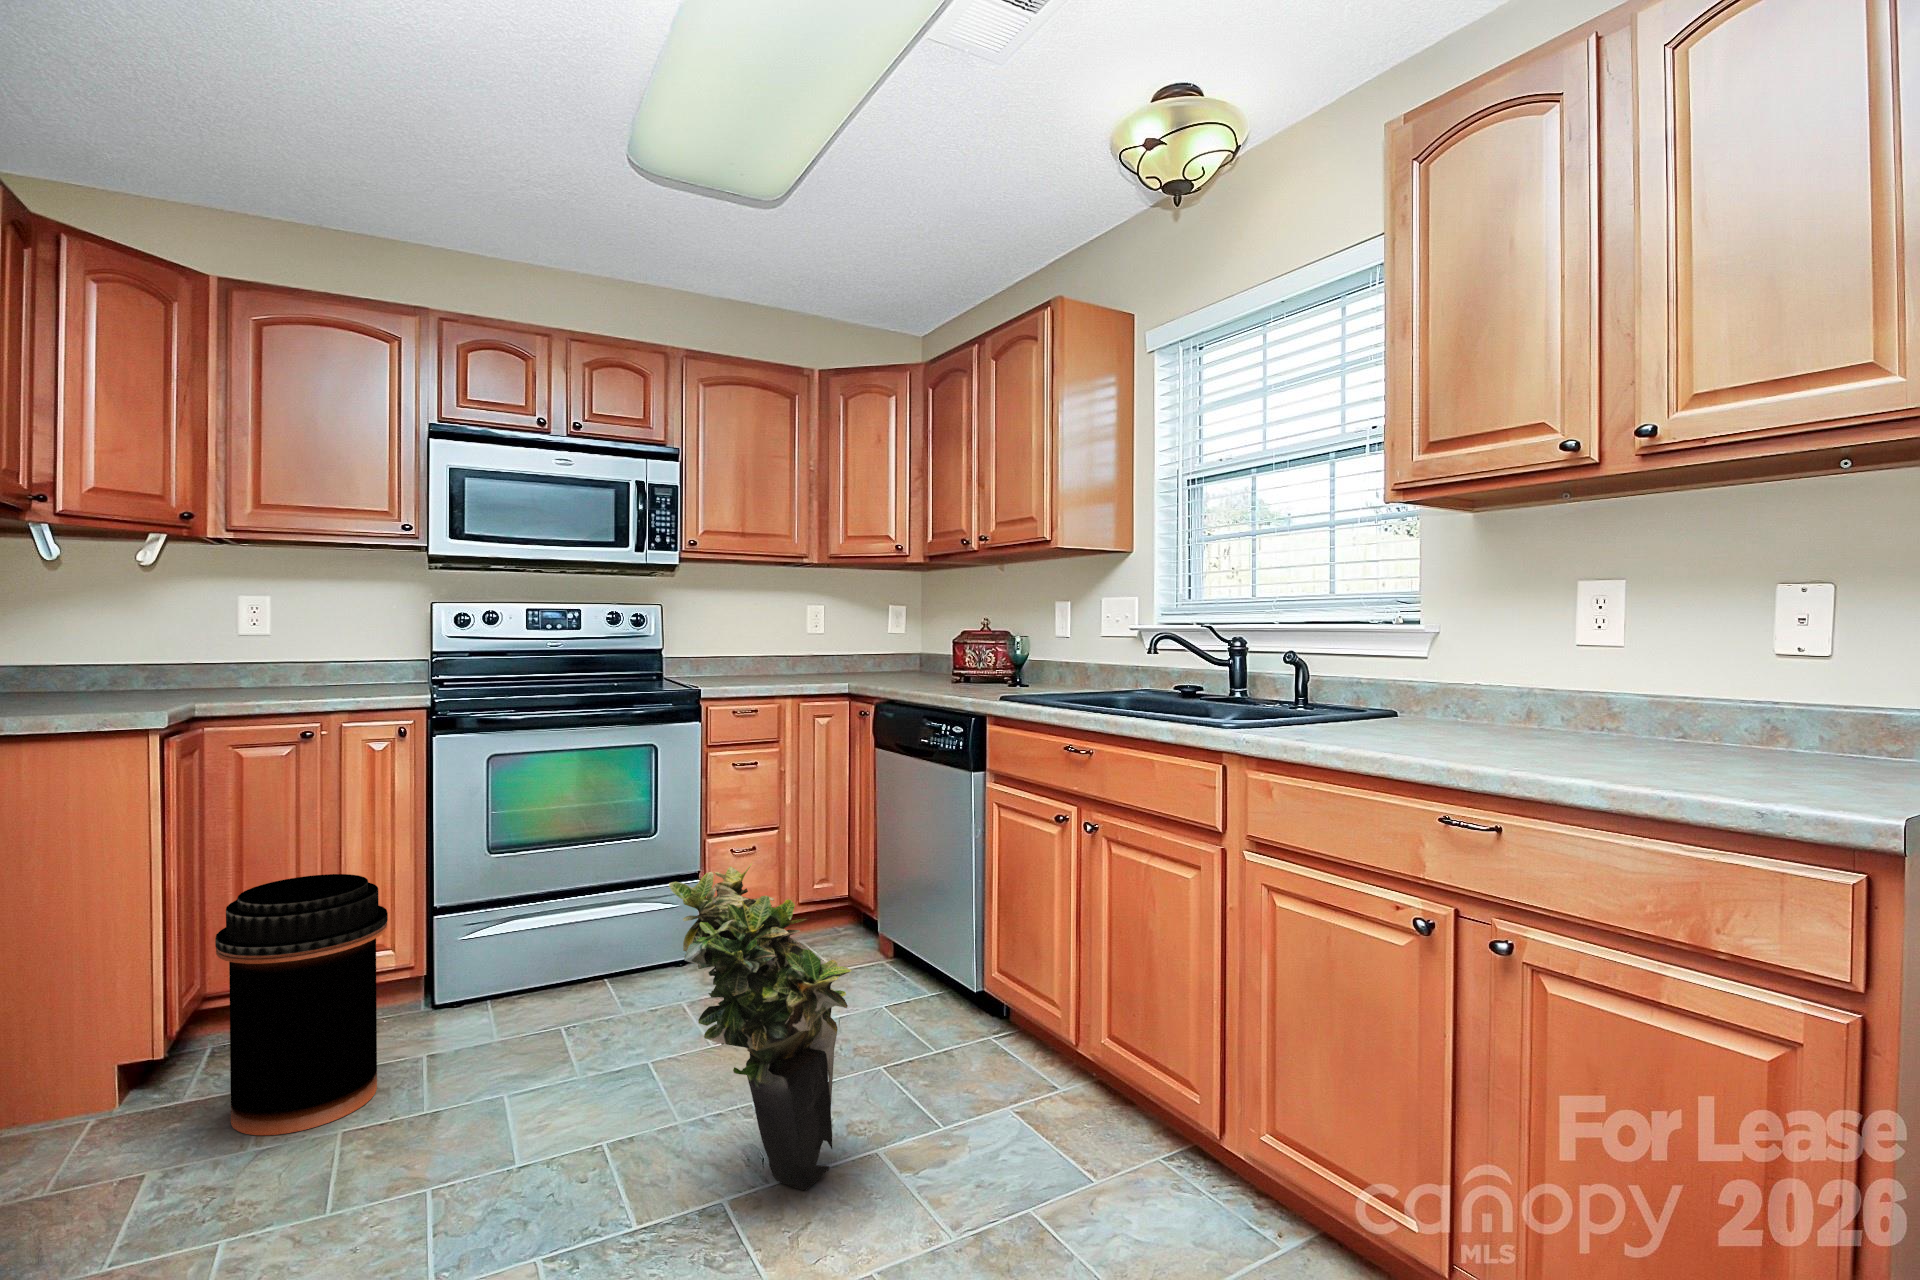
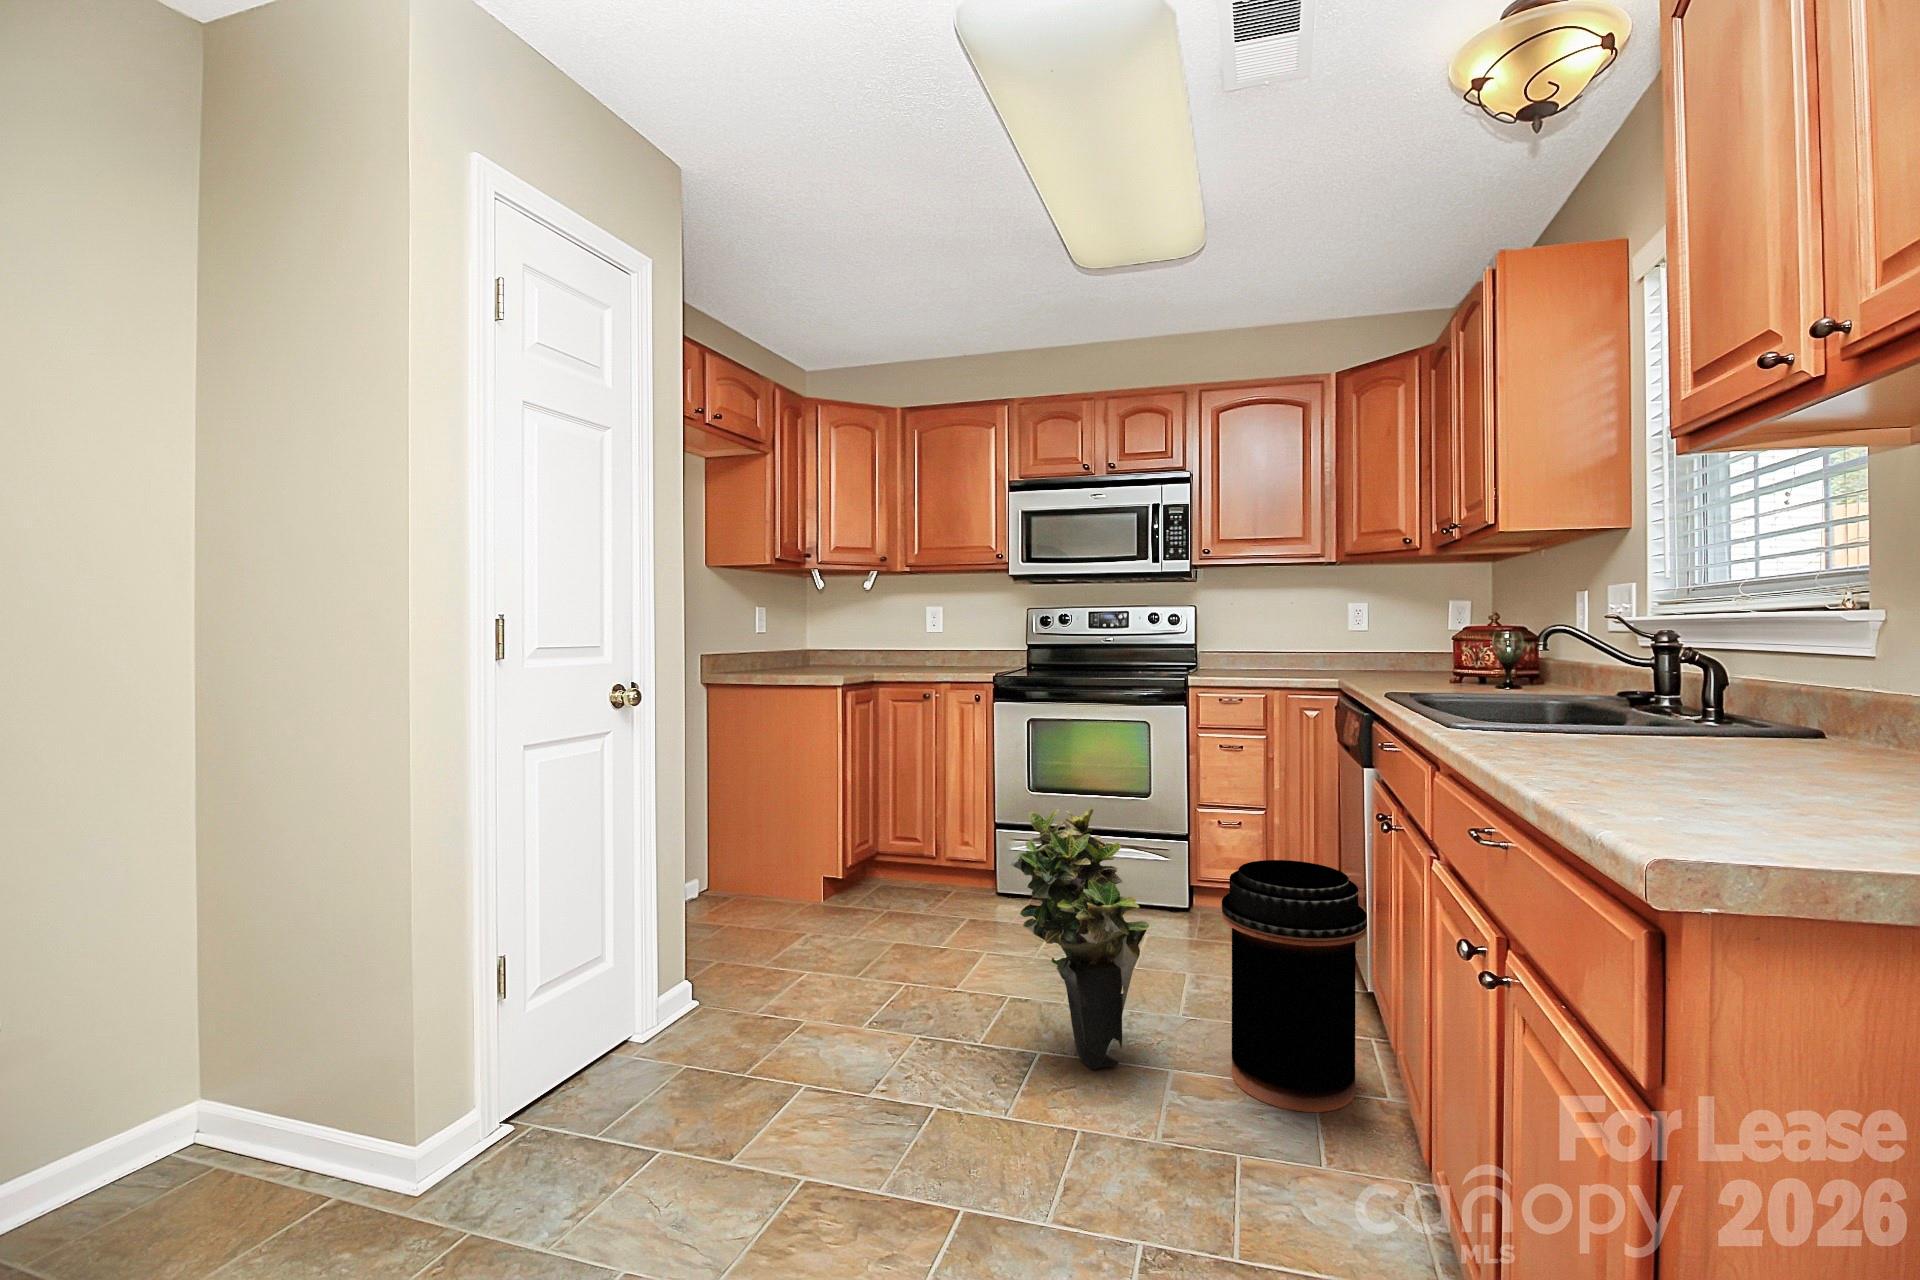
trash can: present [215,874,388,1135] -> present [1222,860,1367,1112]

